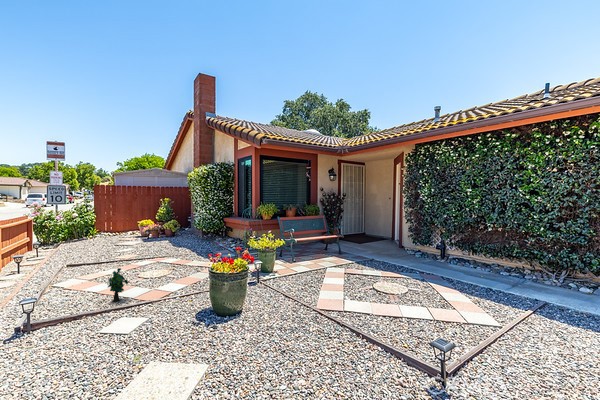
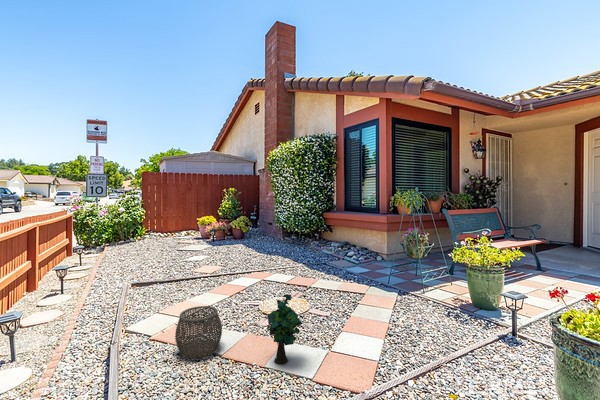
woven basket: none [63,276,92,301] -> present [175,306,222,359]

